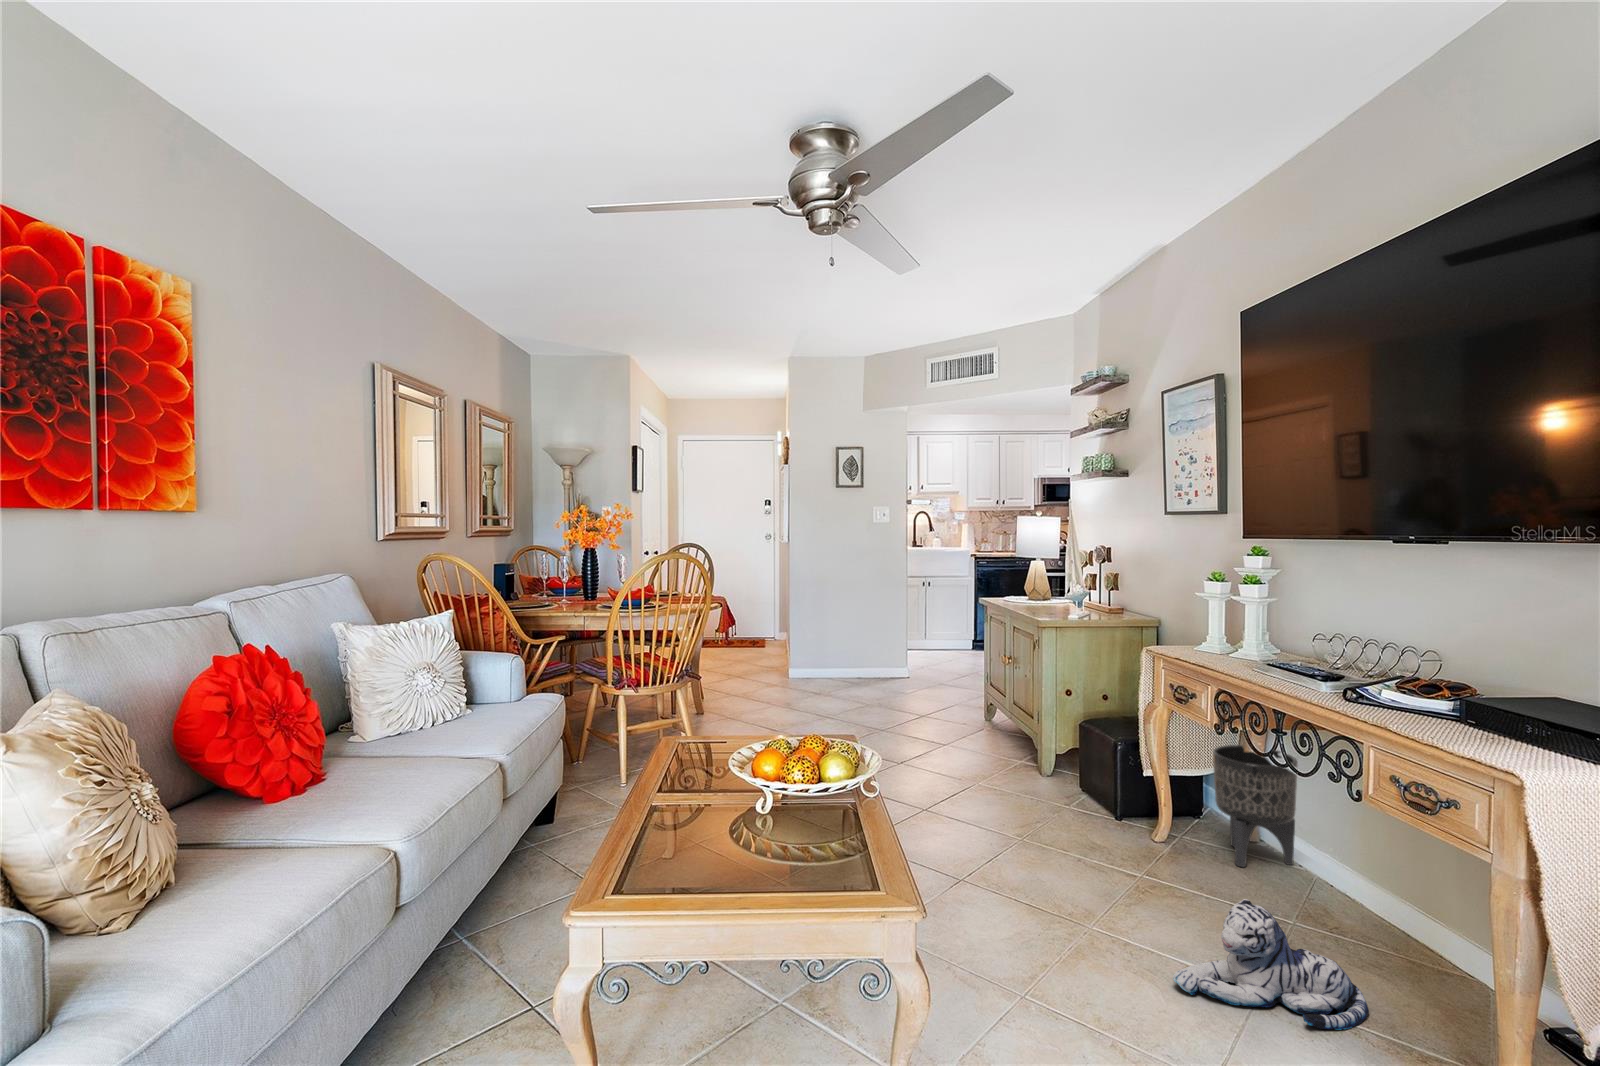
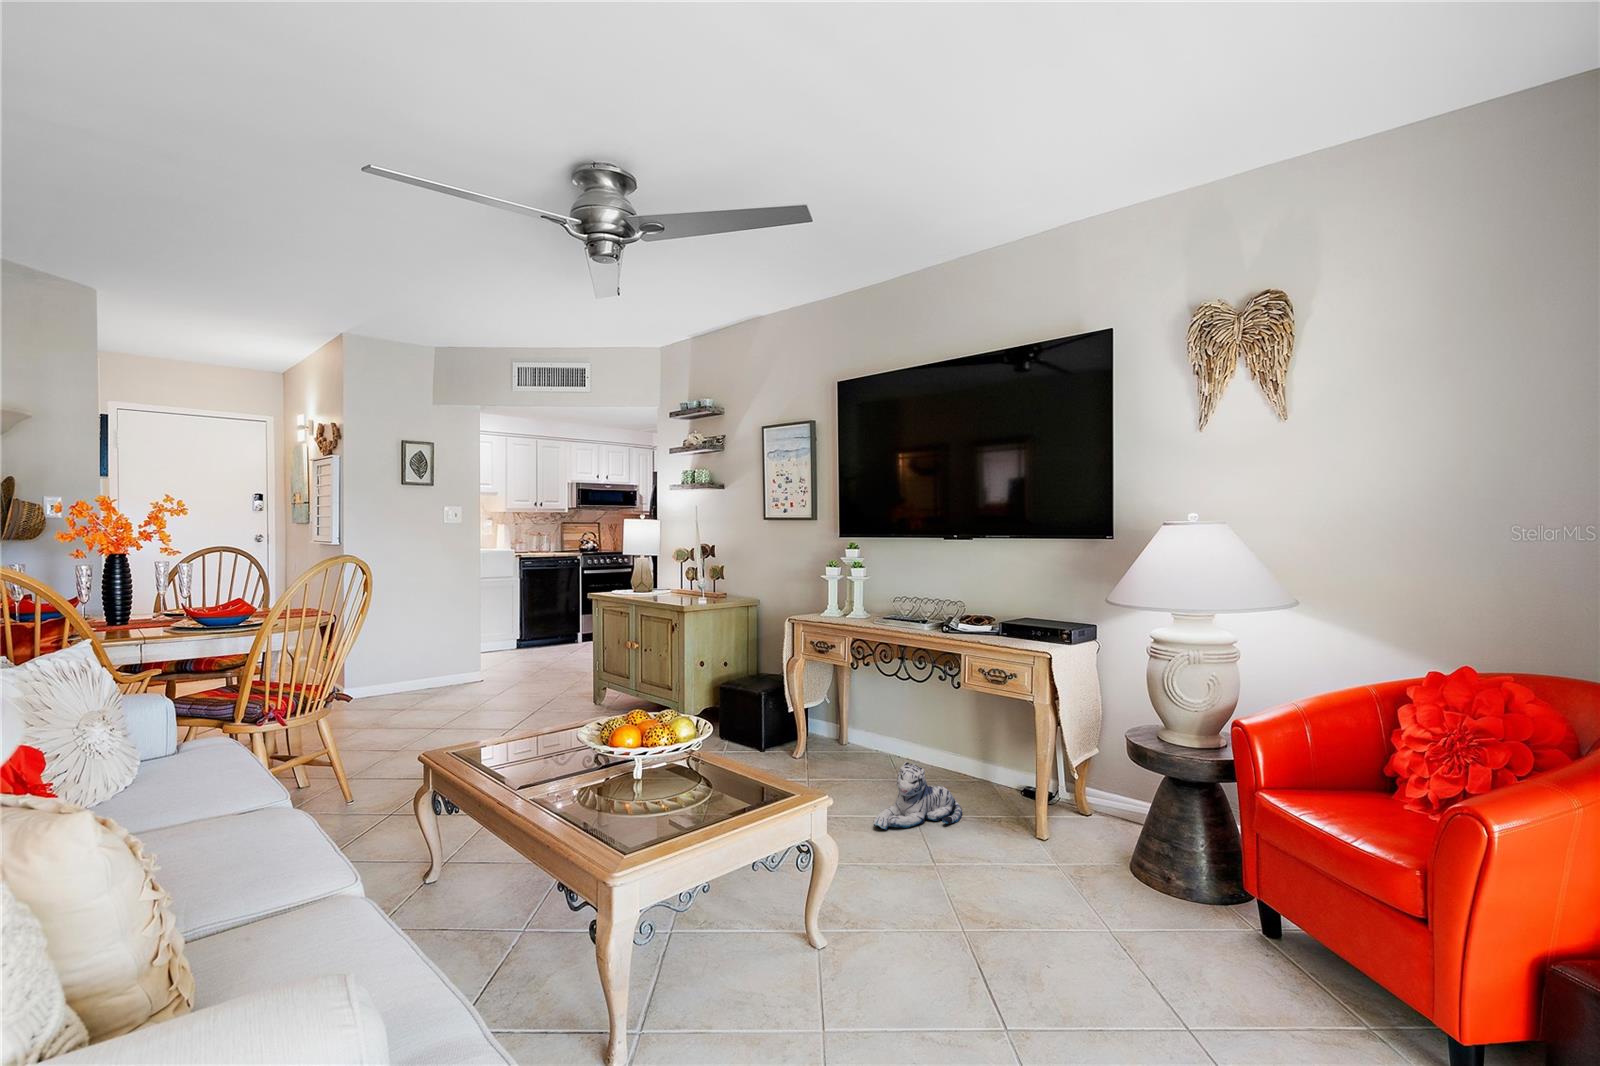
planter: present [1213,745,1298,867] -> none [827,679,877,760]

